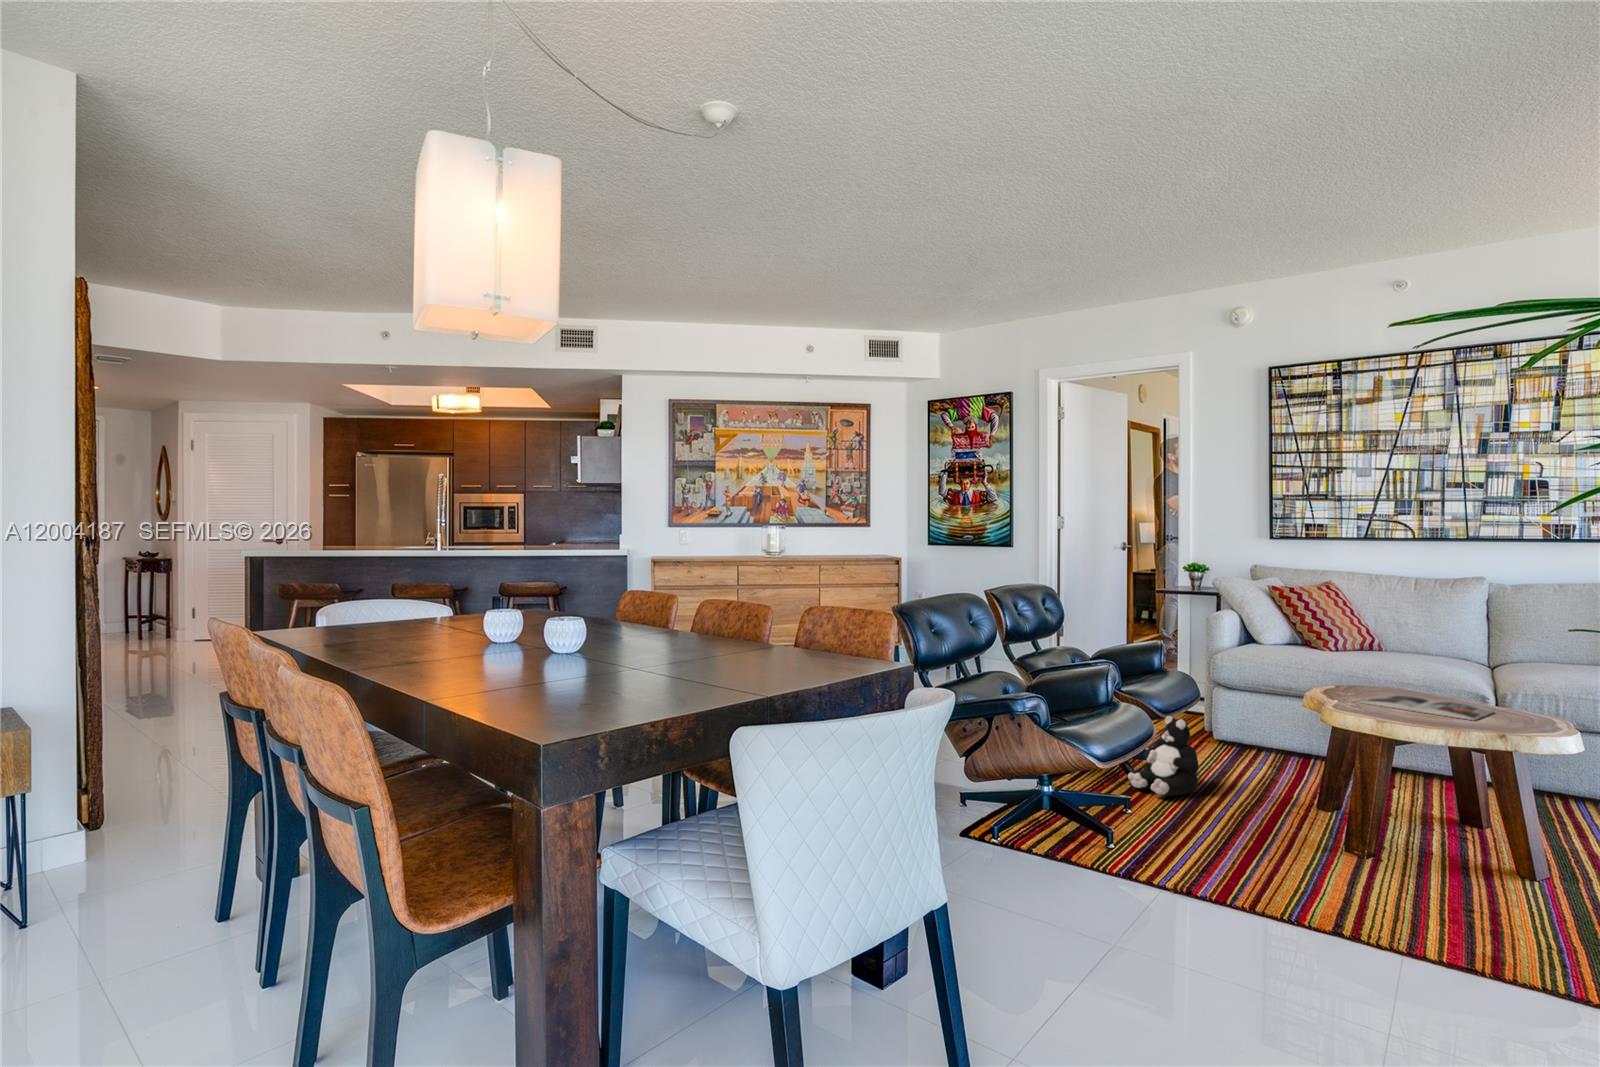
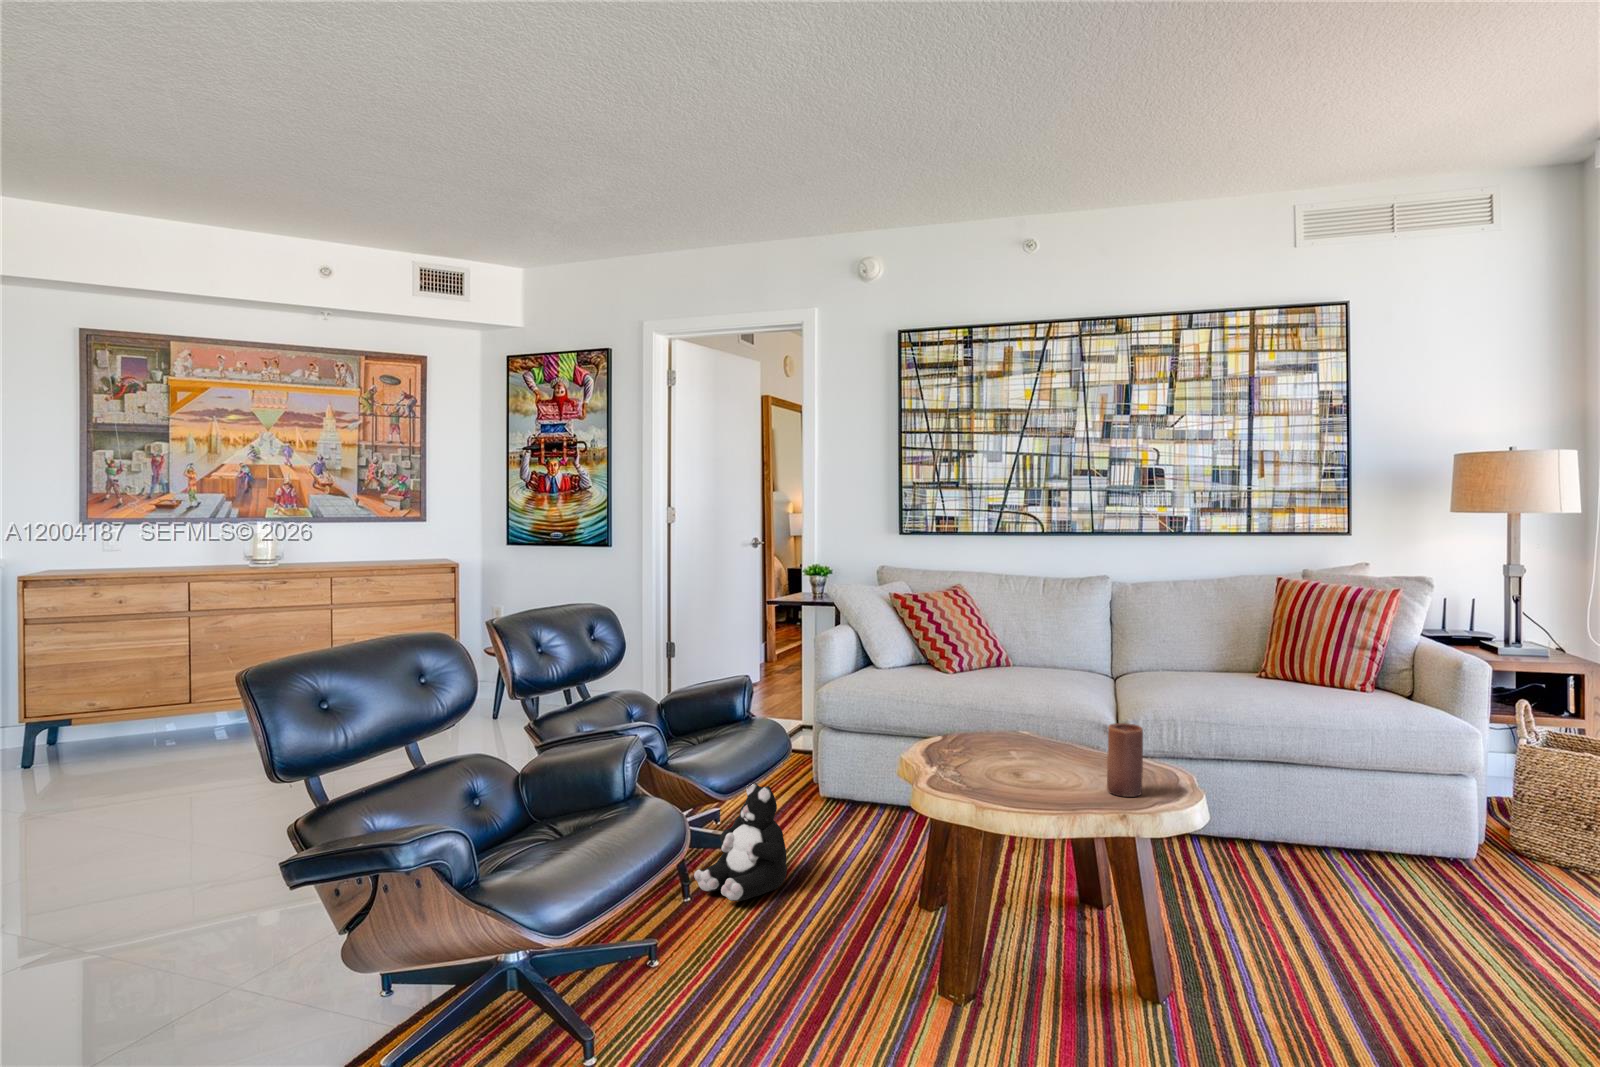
candle: none [1488,677,1521,731] -> present [1107,723,1143,797]
magazine: present [1362,694,1493,720] -> none [967,742,1116,780]

